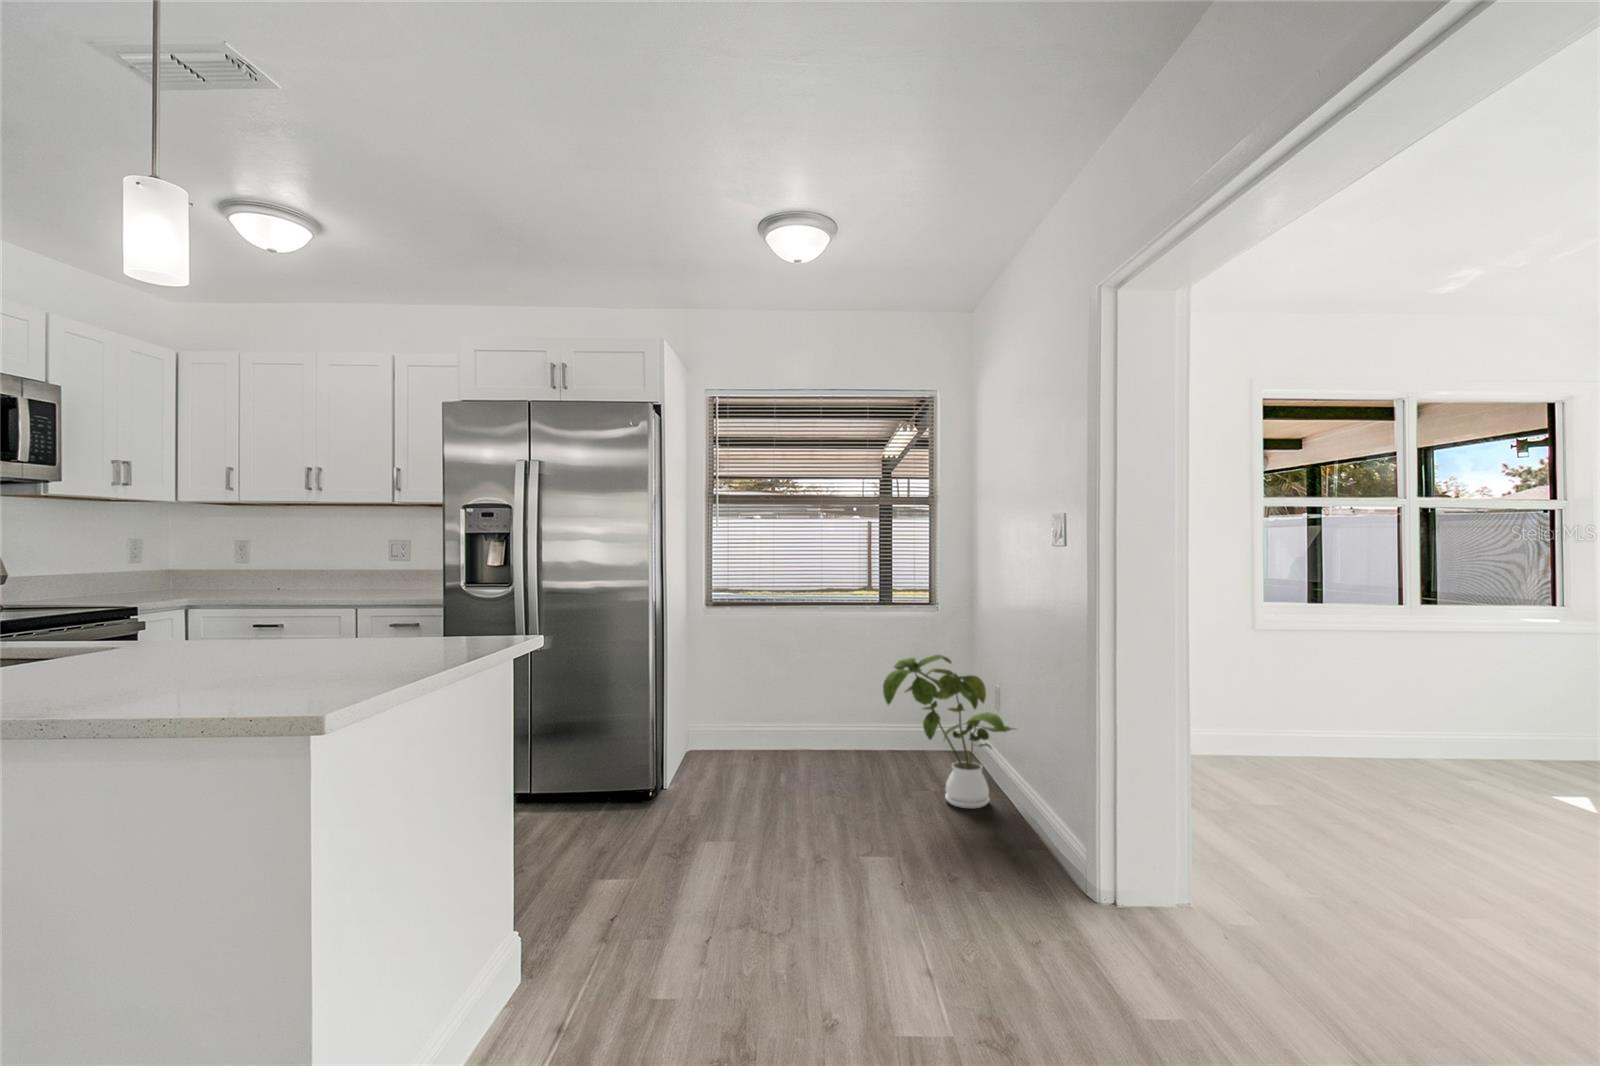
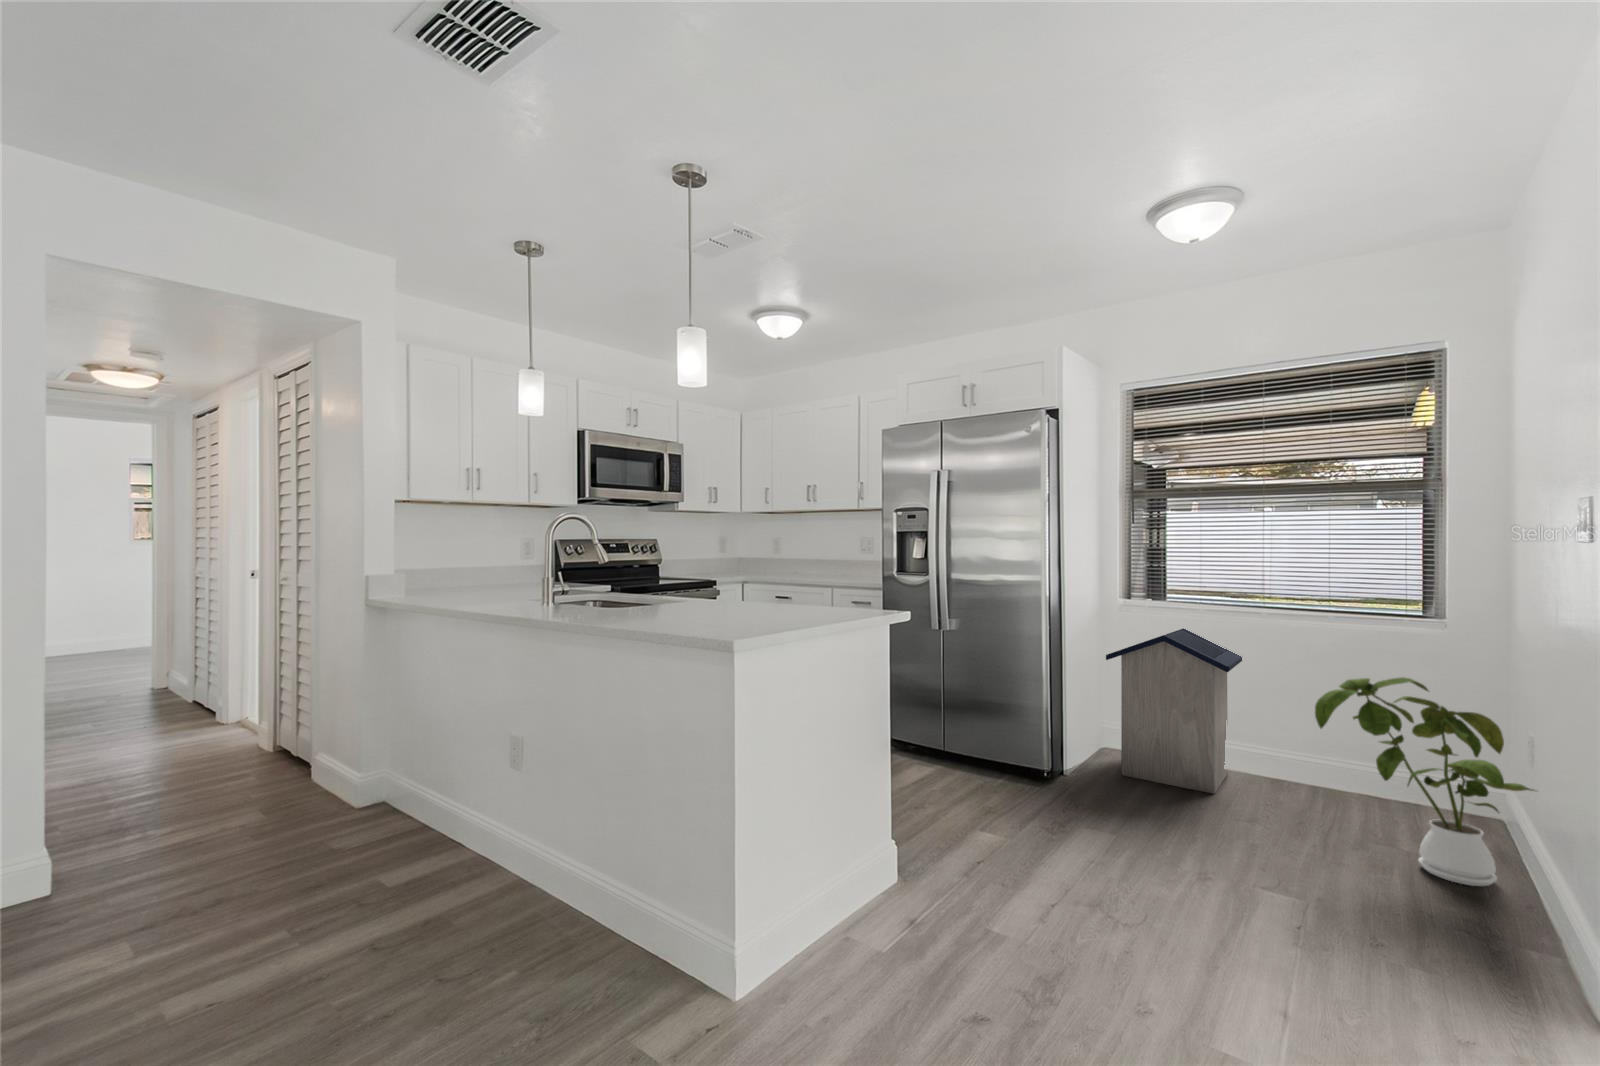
trash can: none [701,624,807,776] -> present [1106,628,1242,794]

